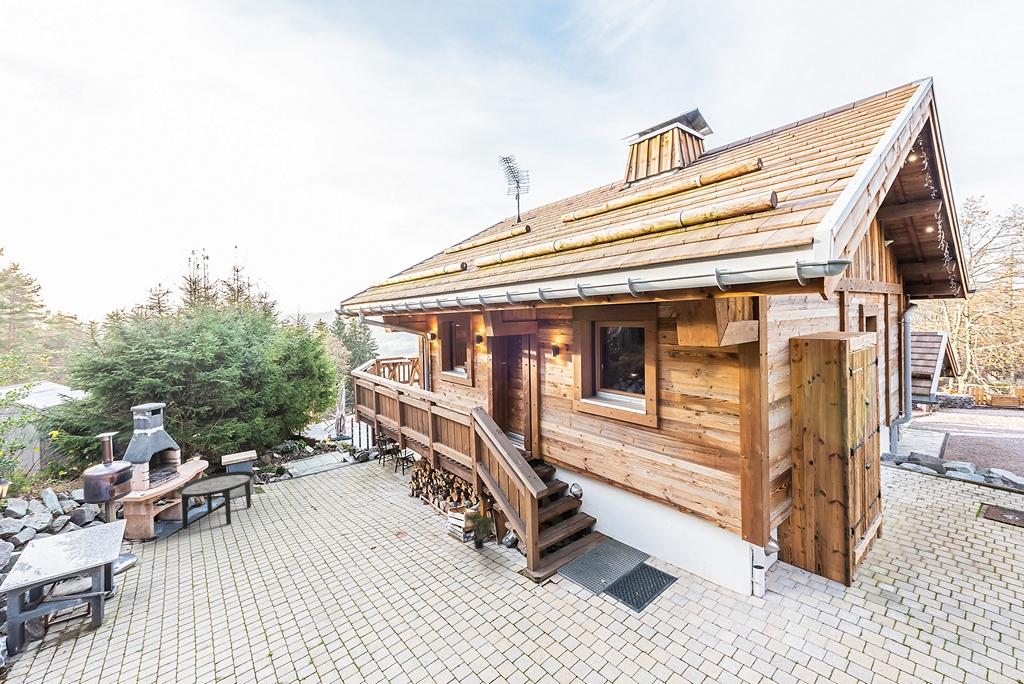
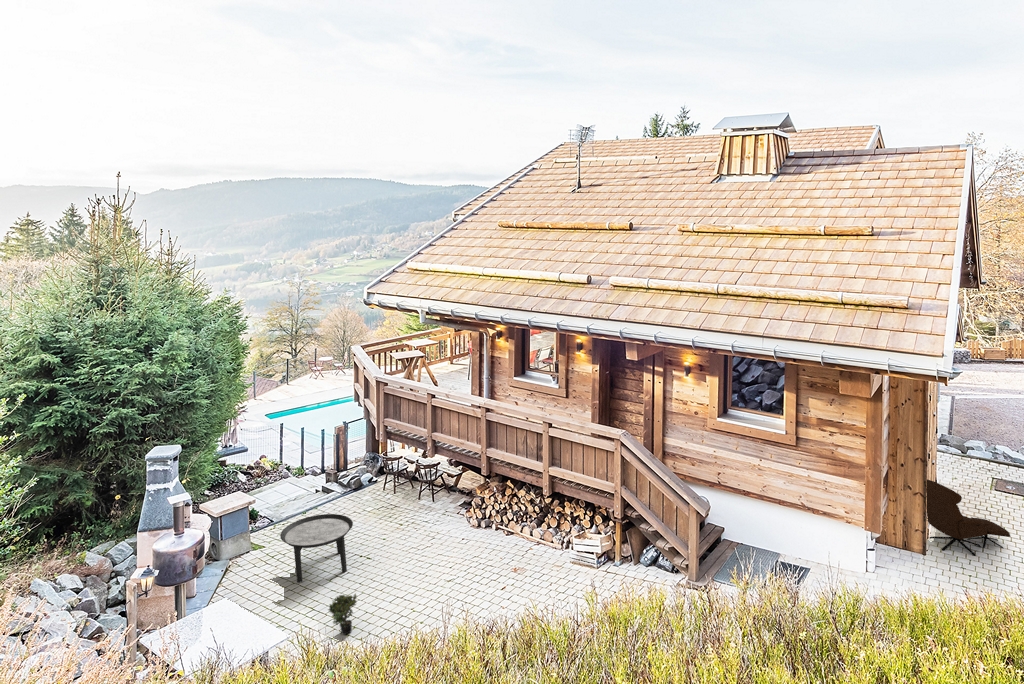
lounge chair: none [849,485,997,602] -> present [927,479,1011,556]
potted plant: present [465,513,494,548] -> present [328,594,356,635]

